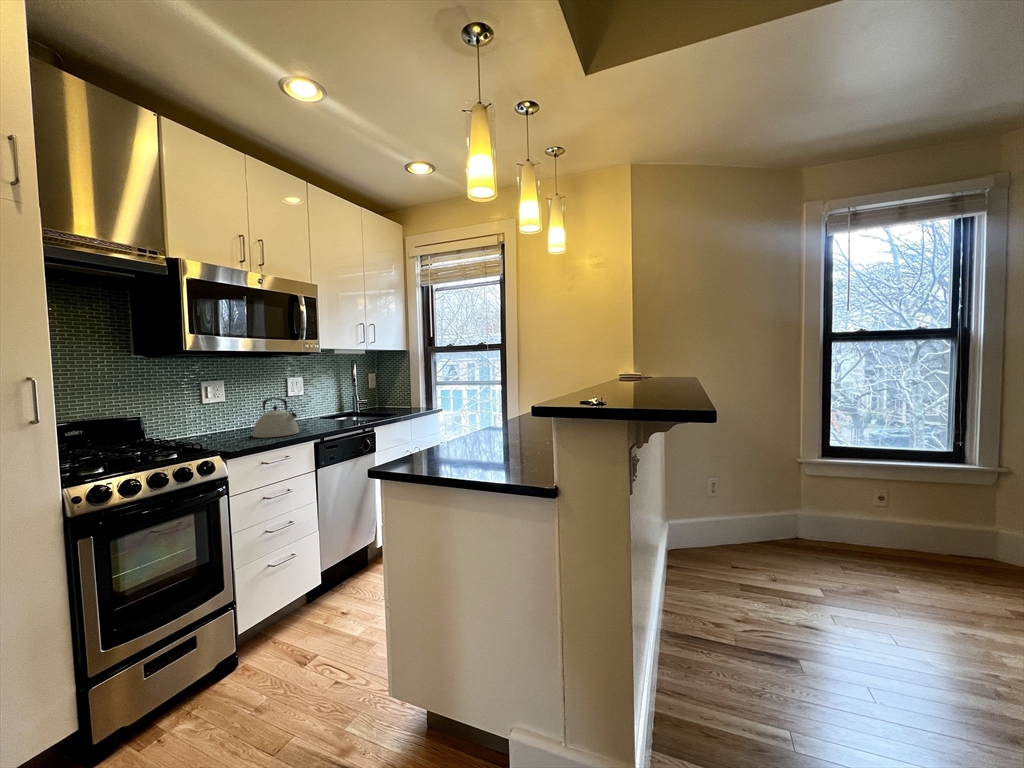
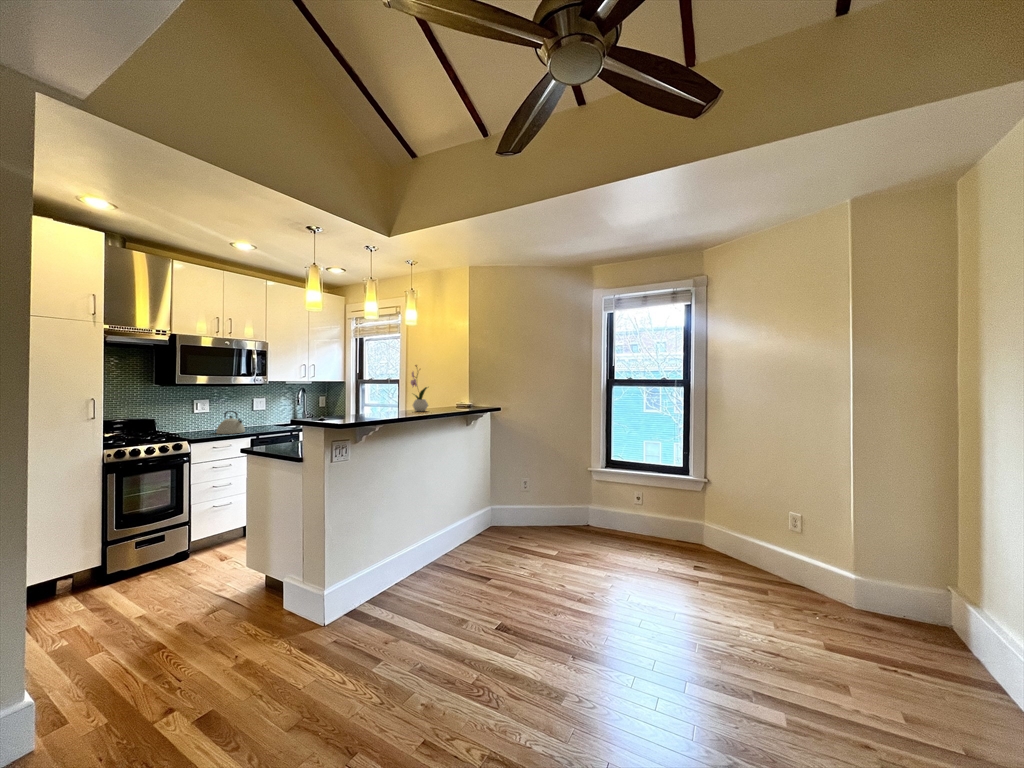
flower arrangement: none [624,304,662,384] -> present [411,365,428,411]

